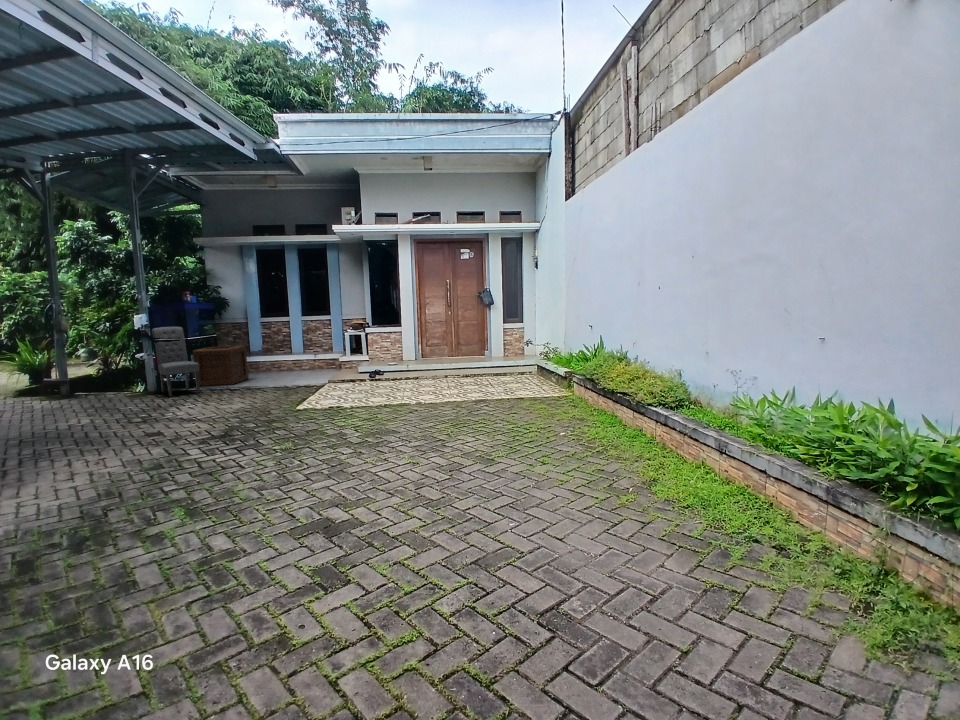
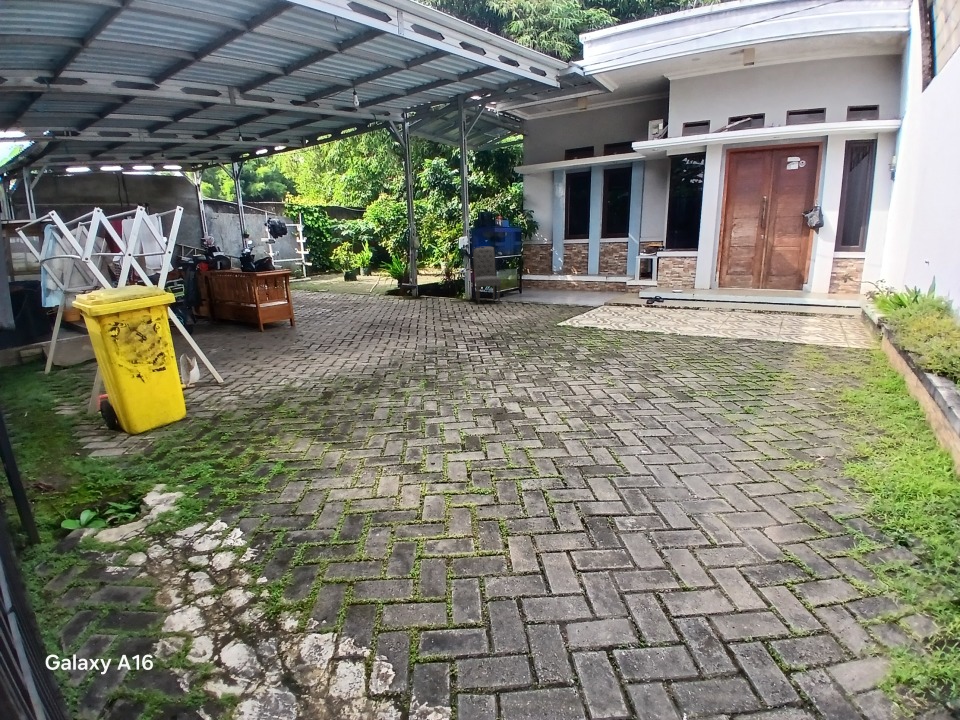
wooden crate: present [193,346,249,386] -> none [501,265,543,299]

